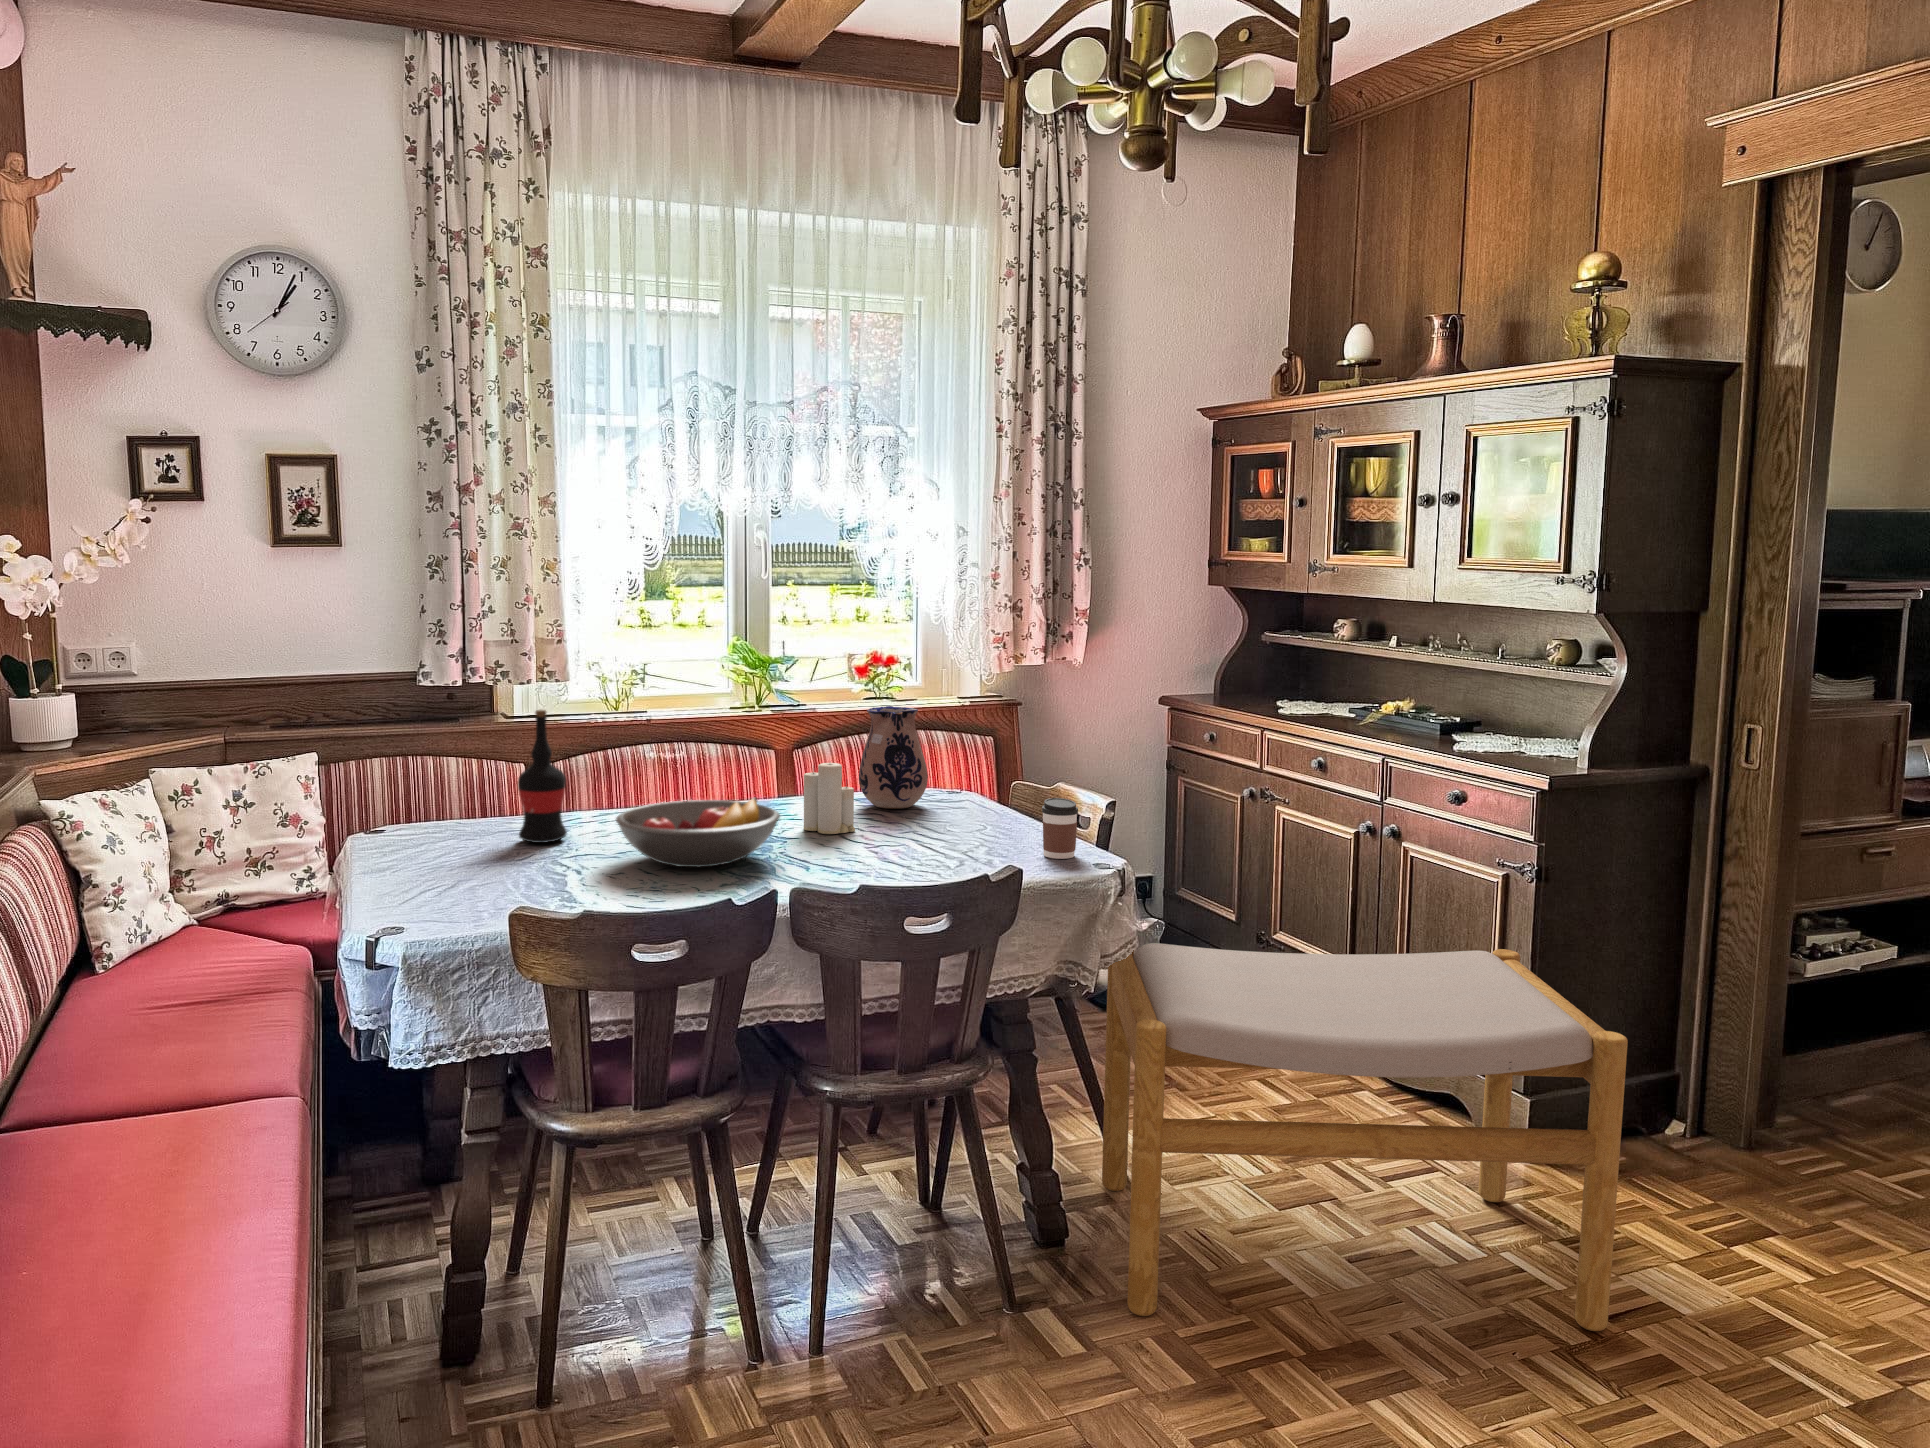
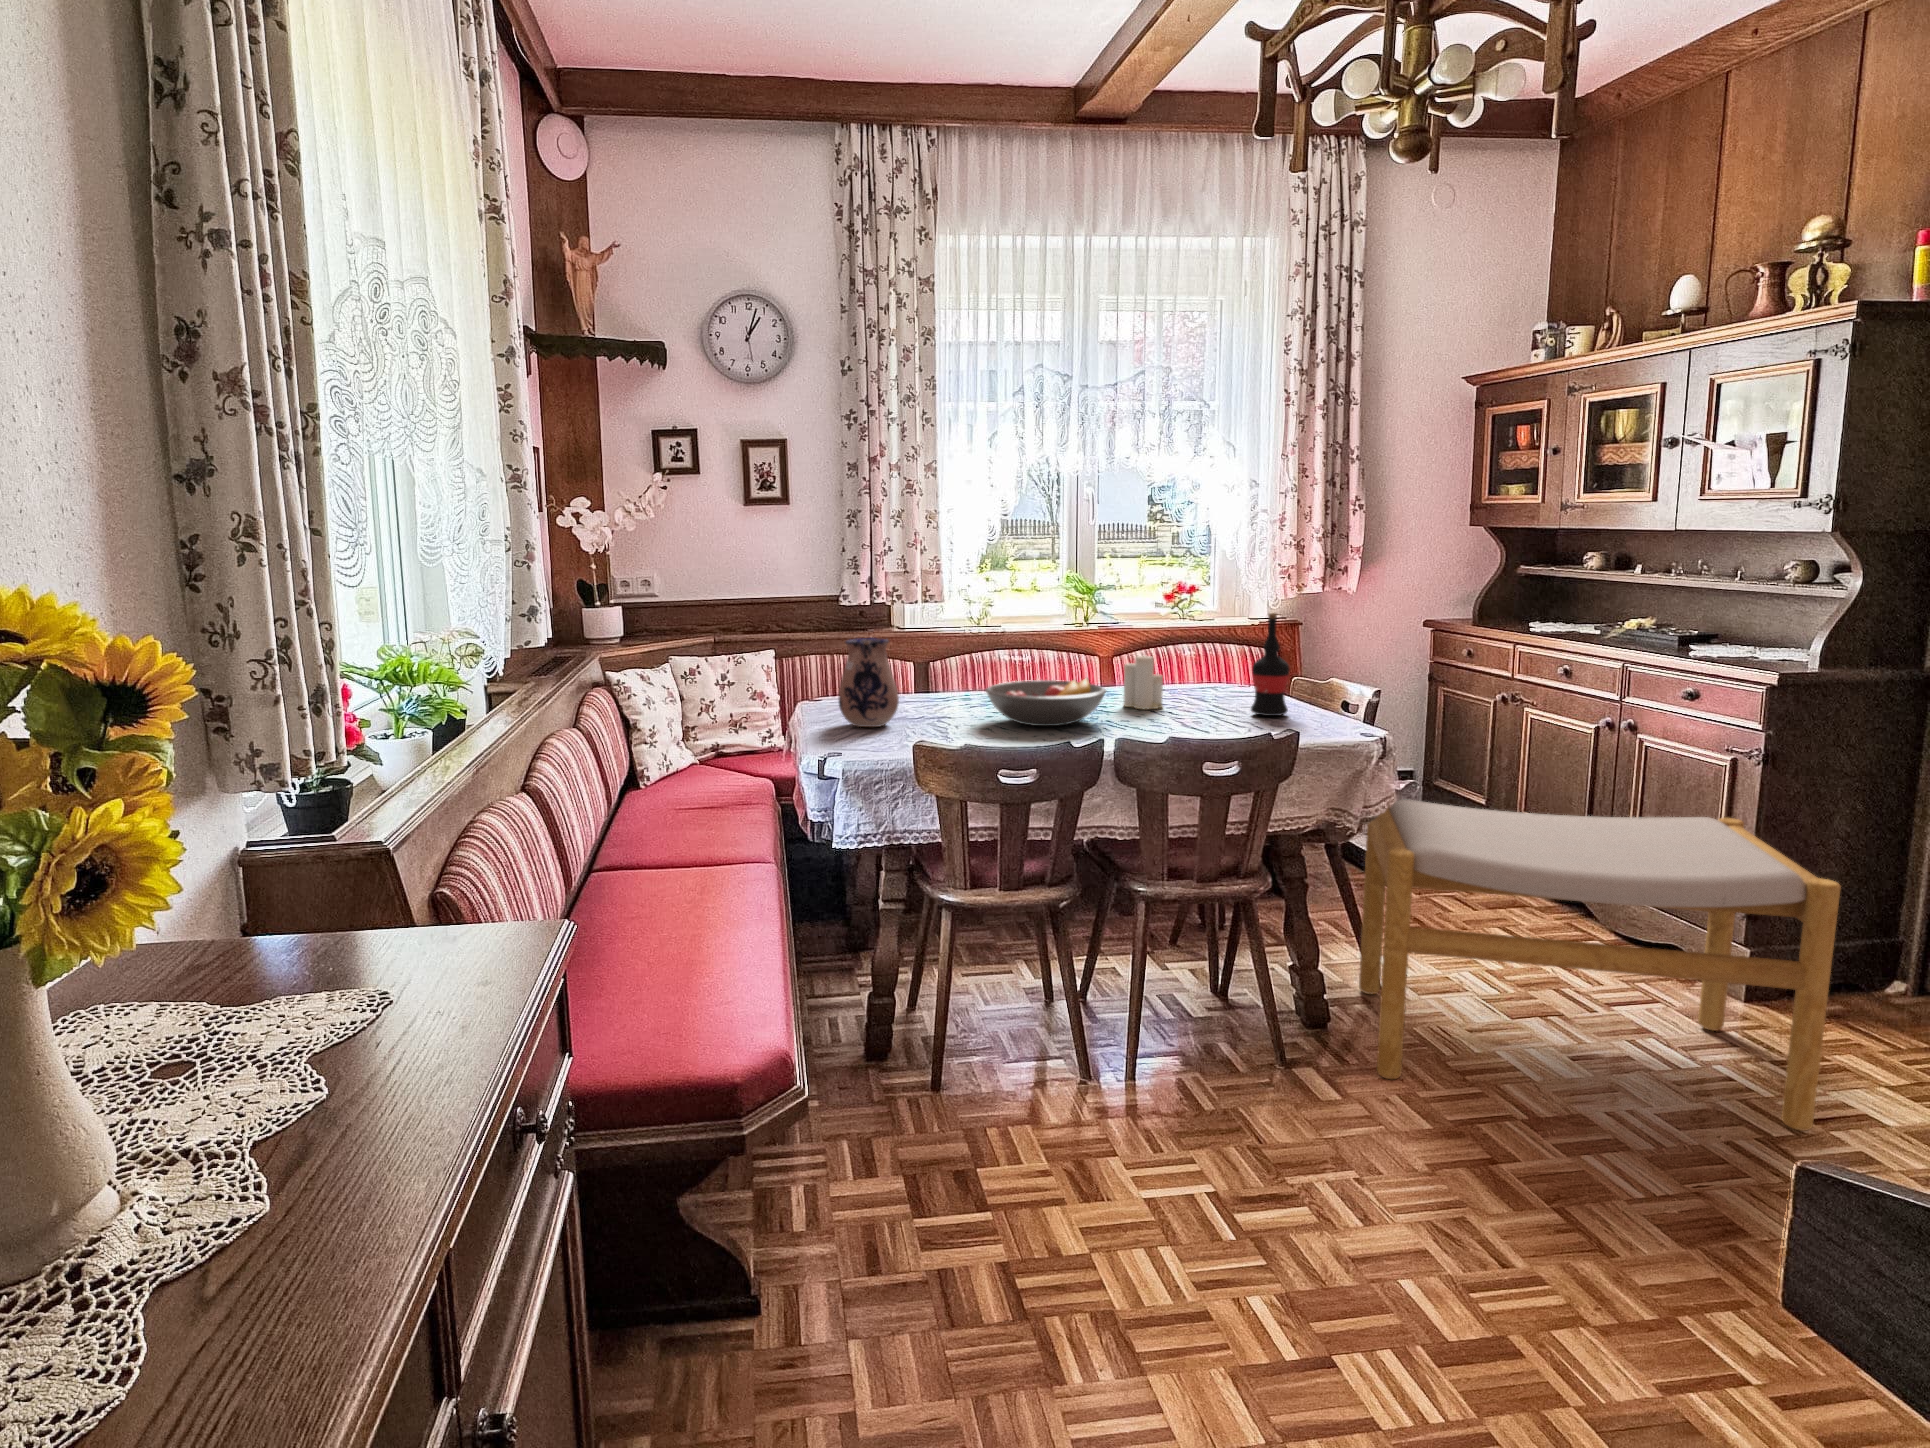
ceramic pitcher: present [859,706,928,809] -> present [839,638,899,727]
wine bottle: present [518,710,567,843] -> present [1251,613,1290,716]
coffee cup: present [1042,798,1078,859] -> none [1315,682,1345,729]

